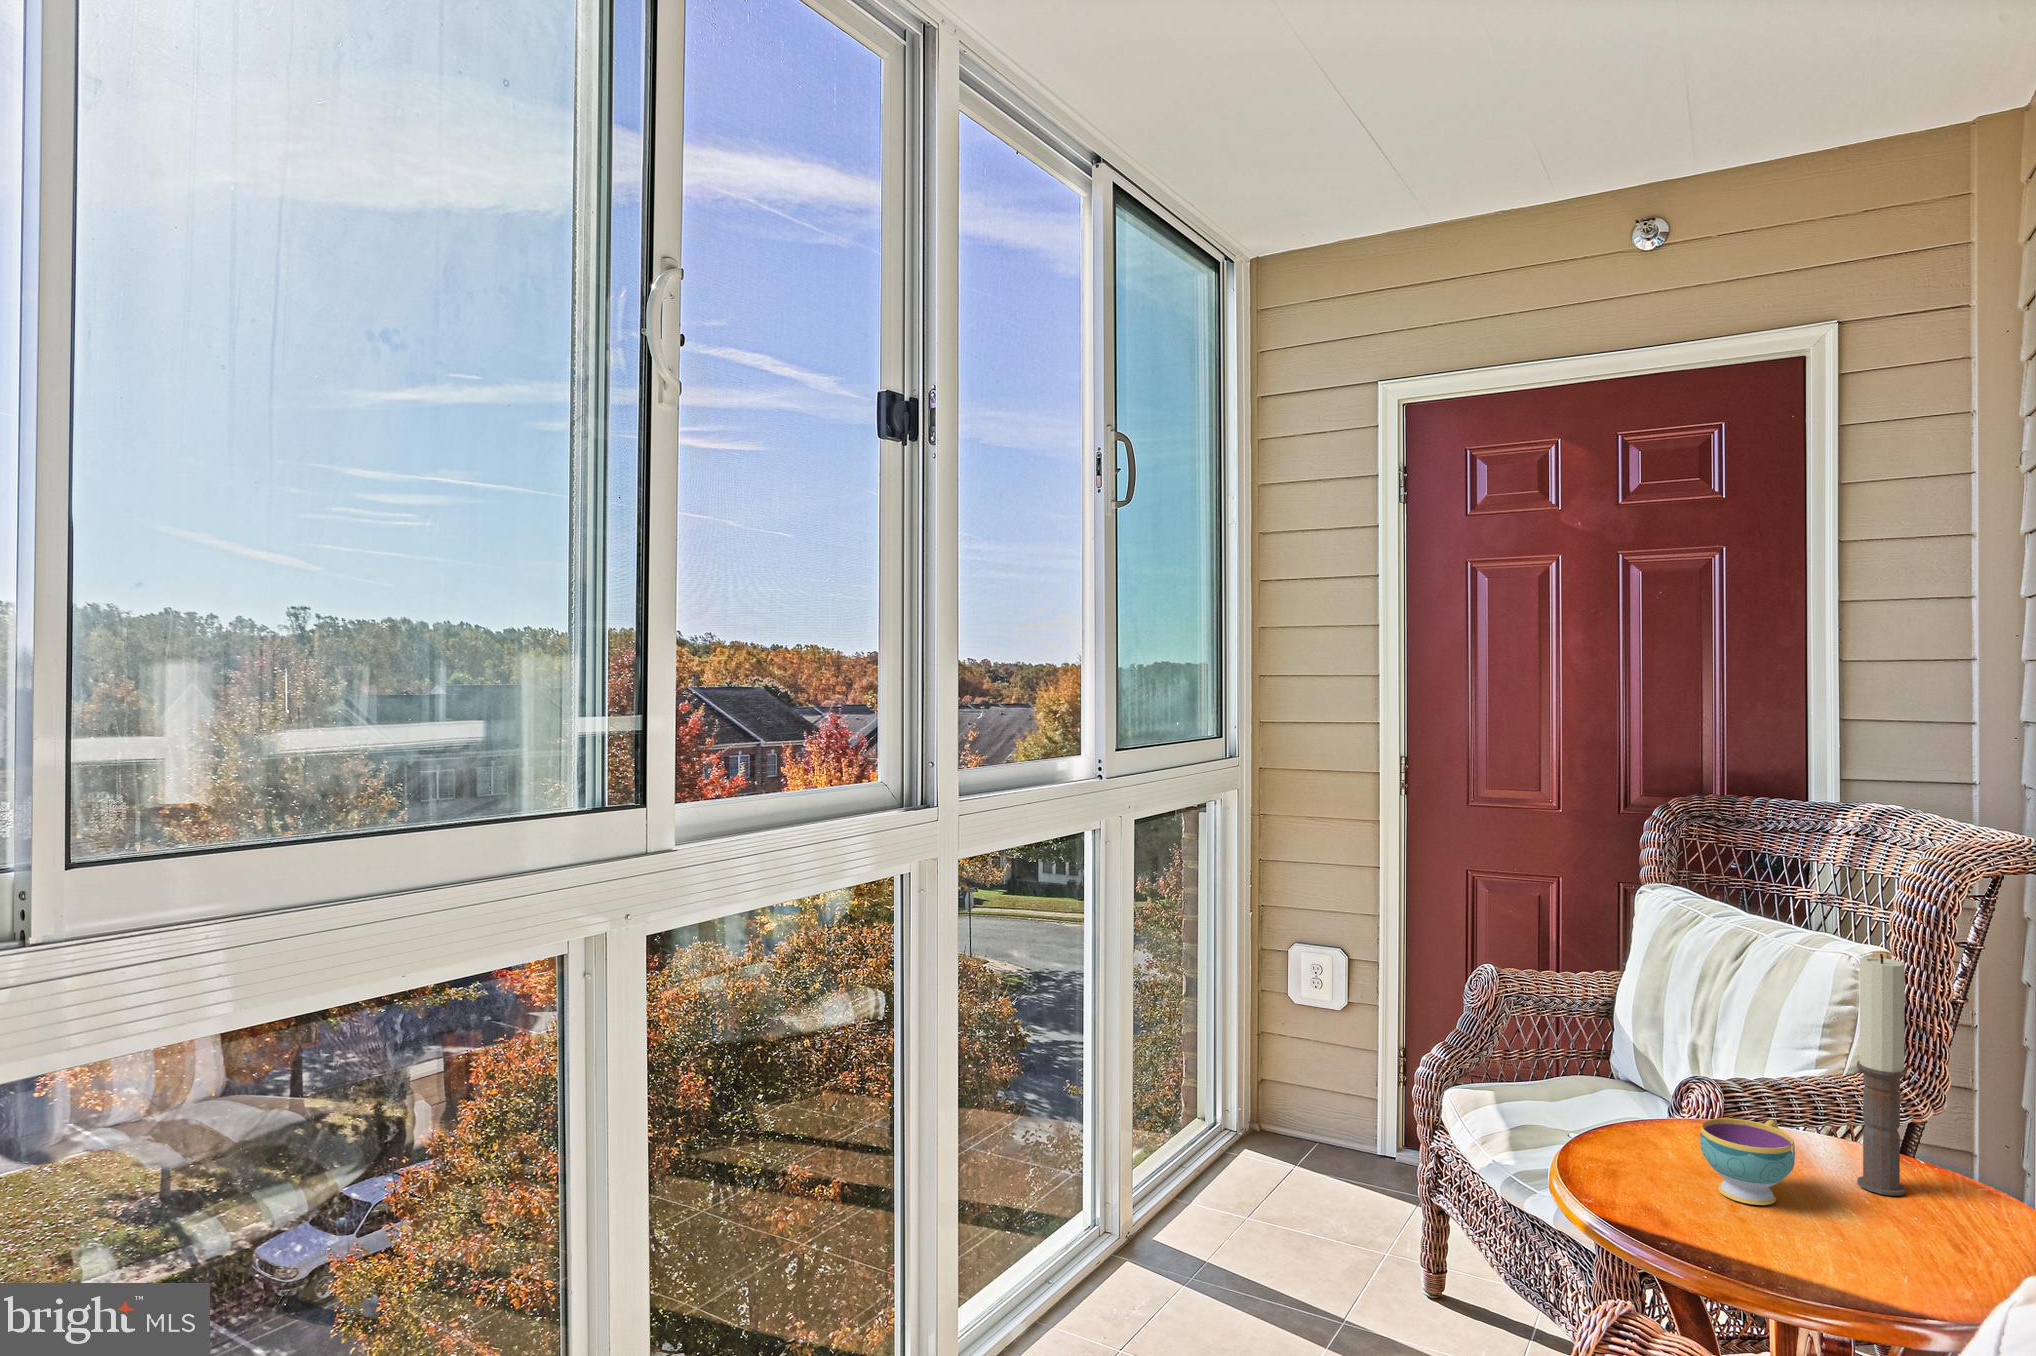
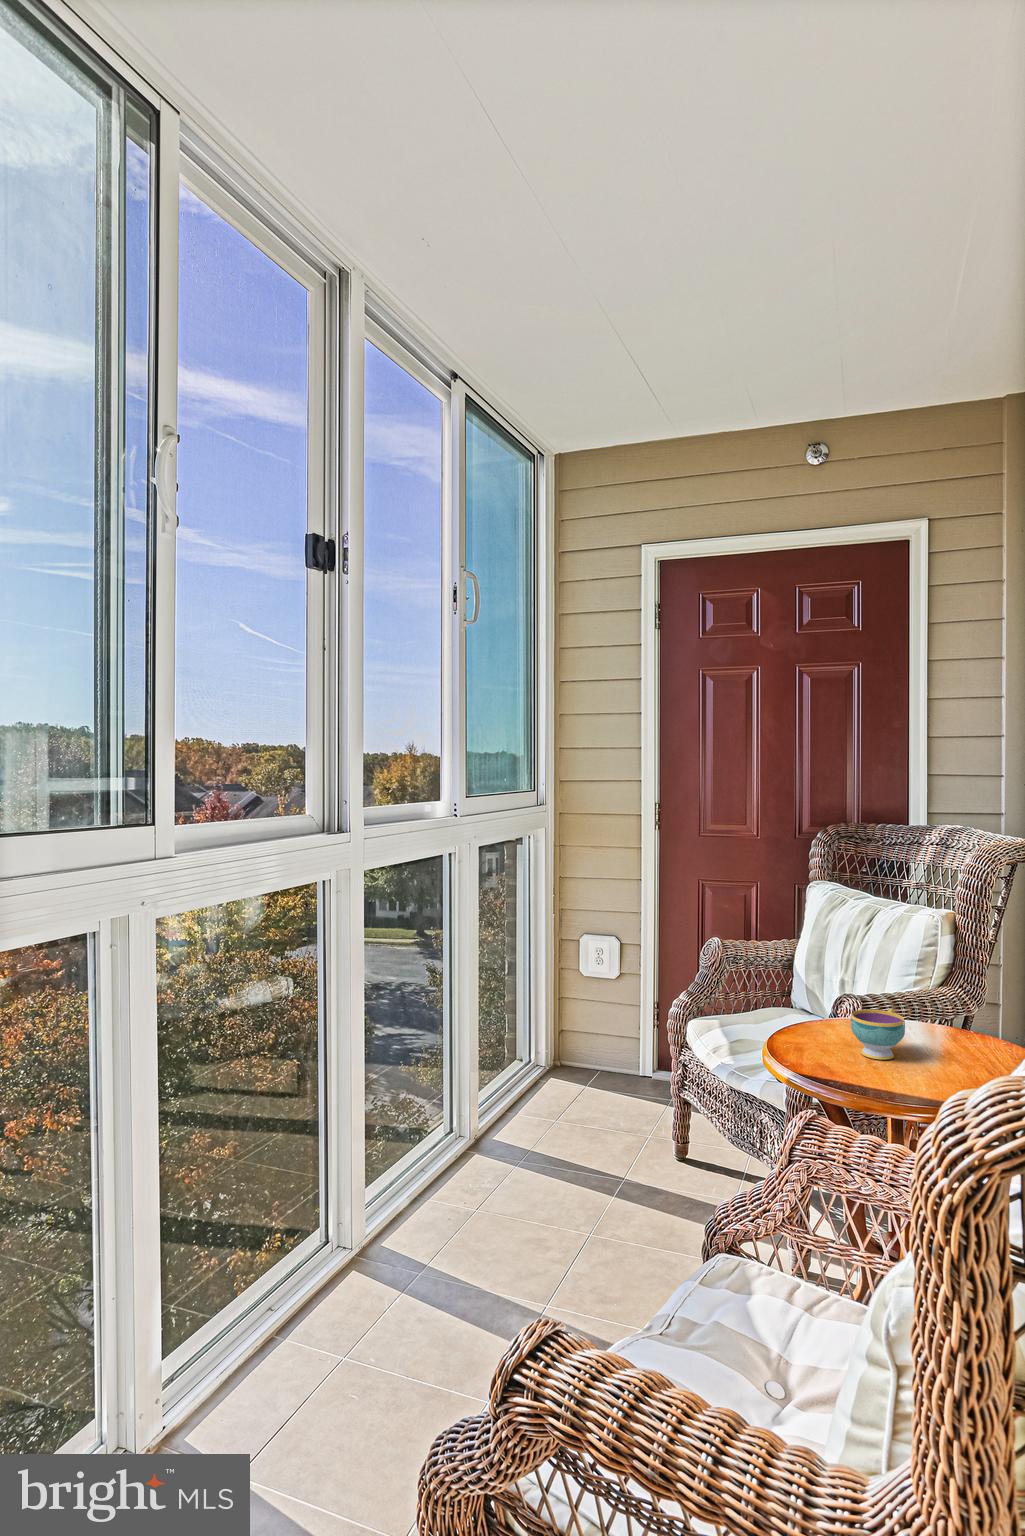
candle: present [1857,954,1907,1196] -> none [939,904,966,1050]

